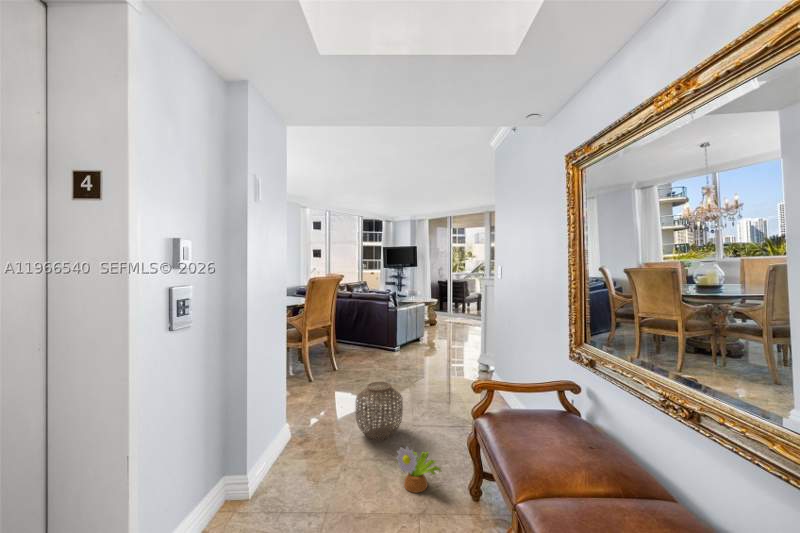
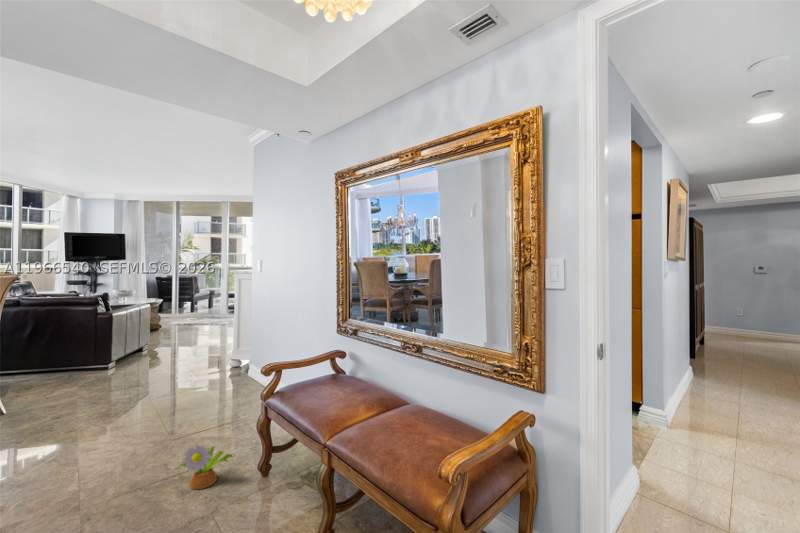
woven basket: present [355,382,403,440] -> none [98,394,167,464]

